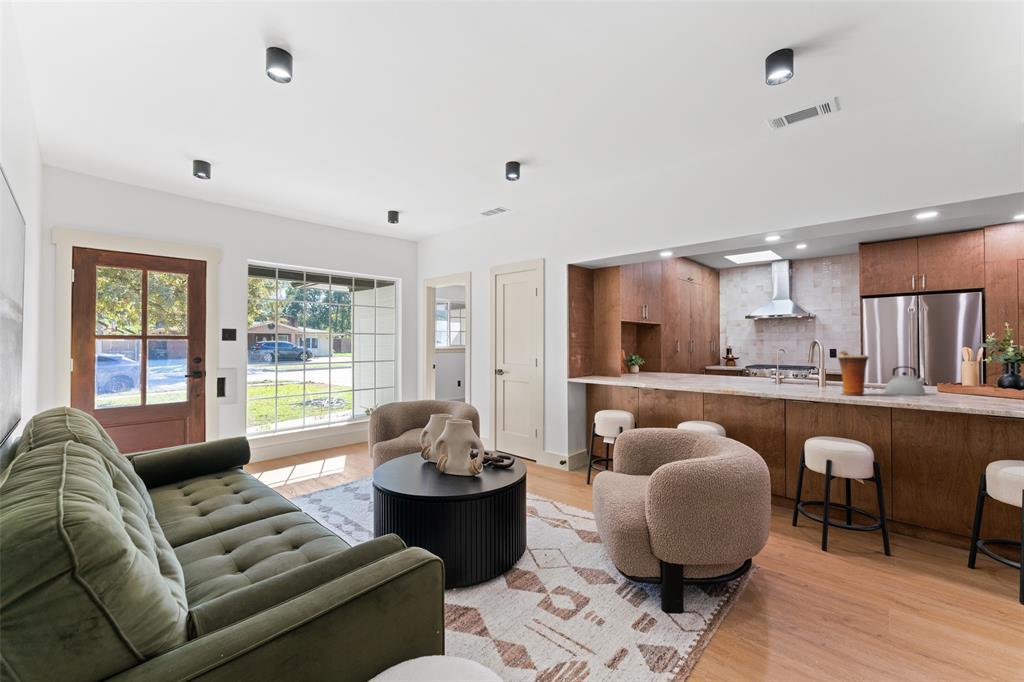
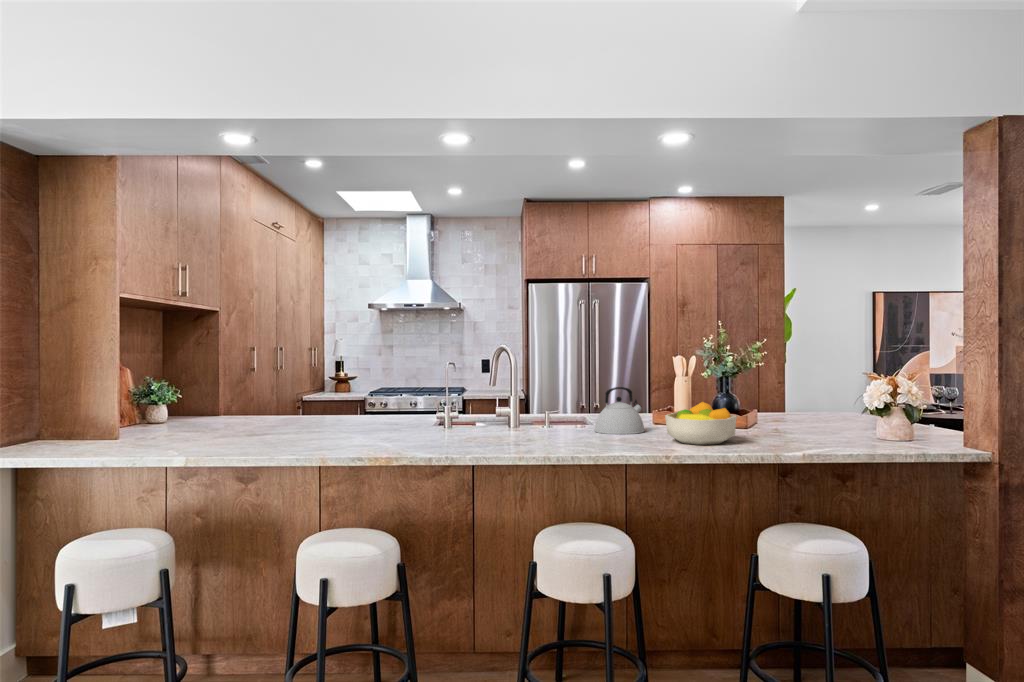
vase: present [838,351,869,395] -> none [541,361,585,443]
fruit bowl: none [933,377,996,404] -> present [665,402,737,445]

